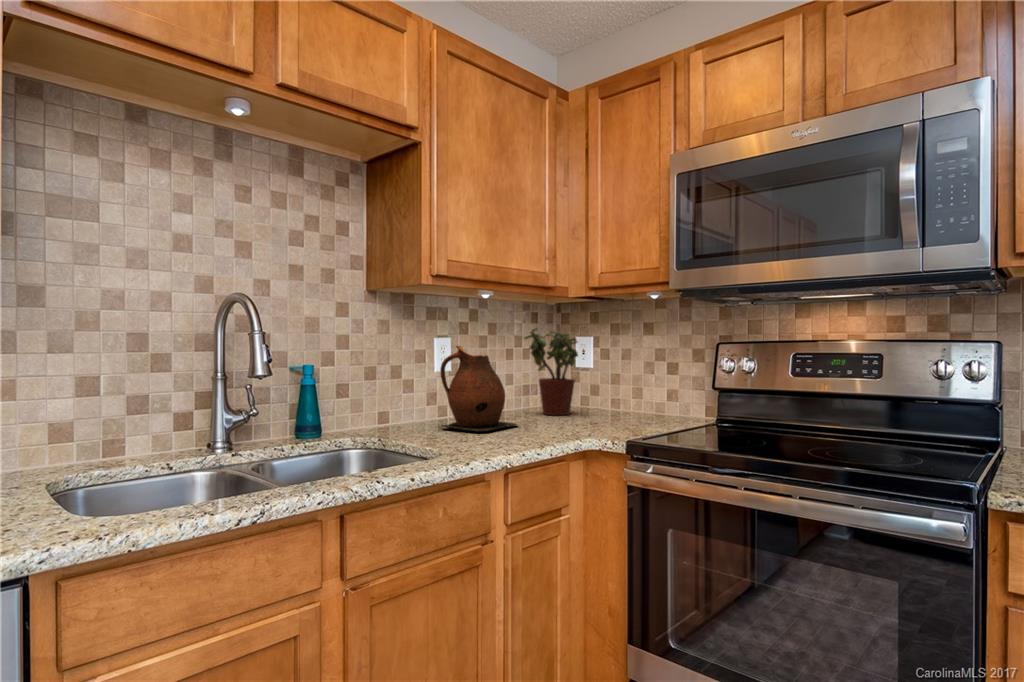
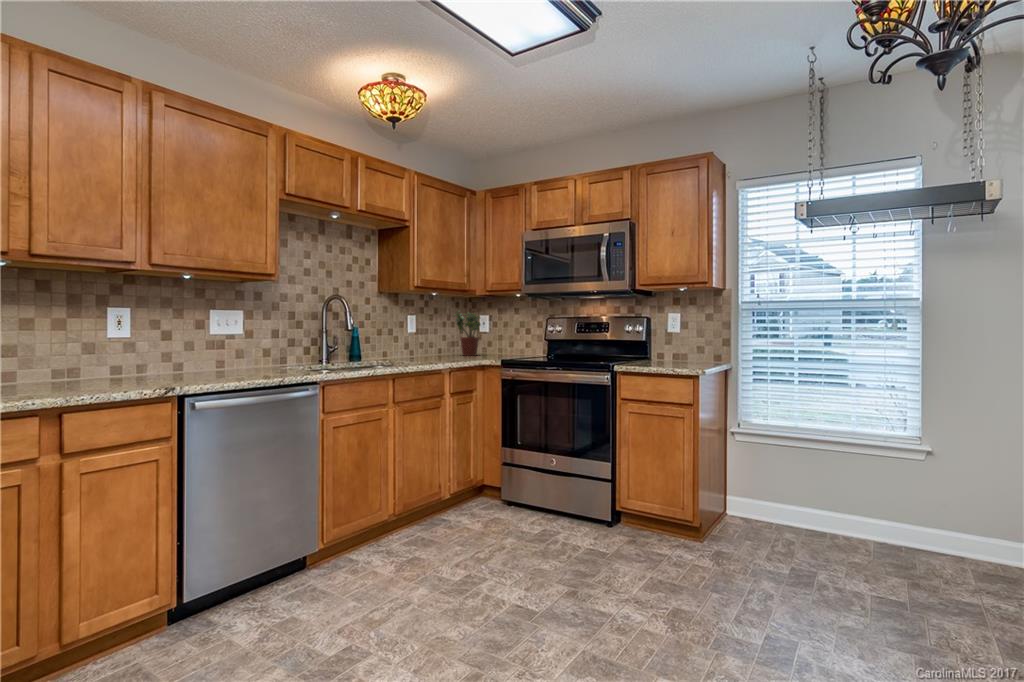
ceramic pitcher: present [440,346,518,432] -> none [414,319,452,360]

